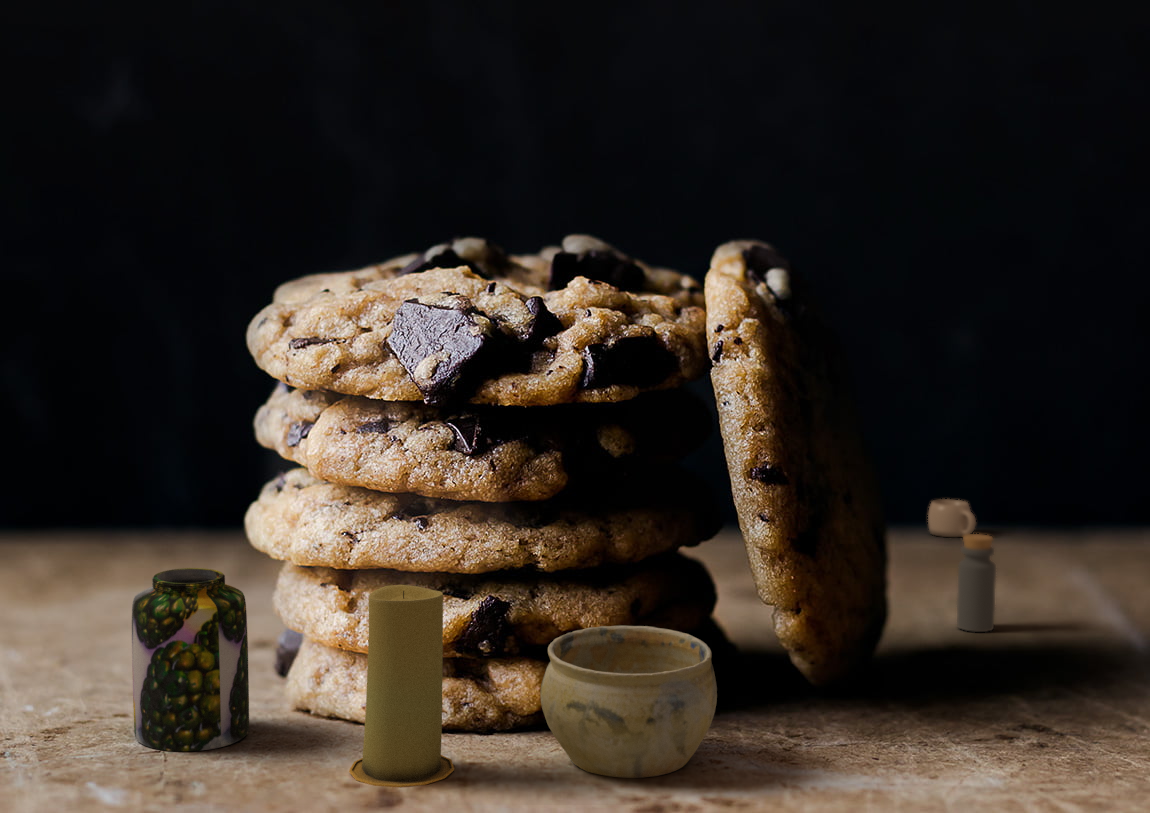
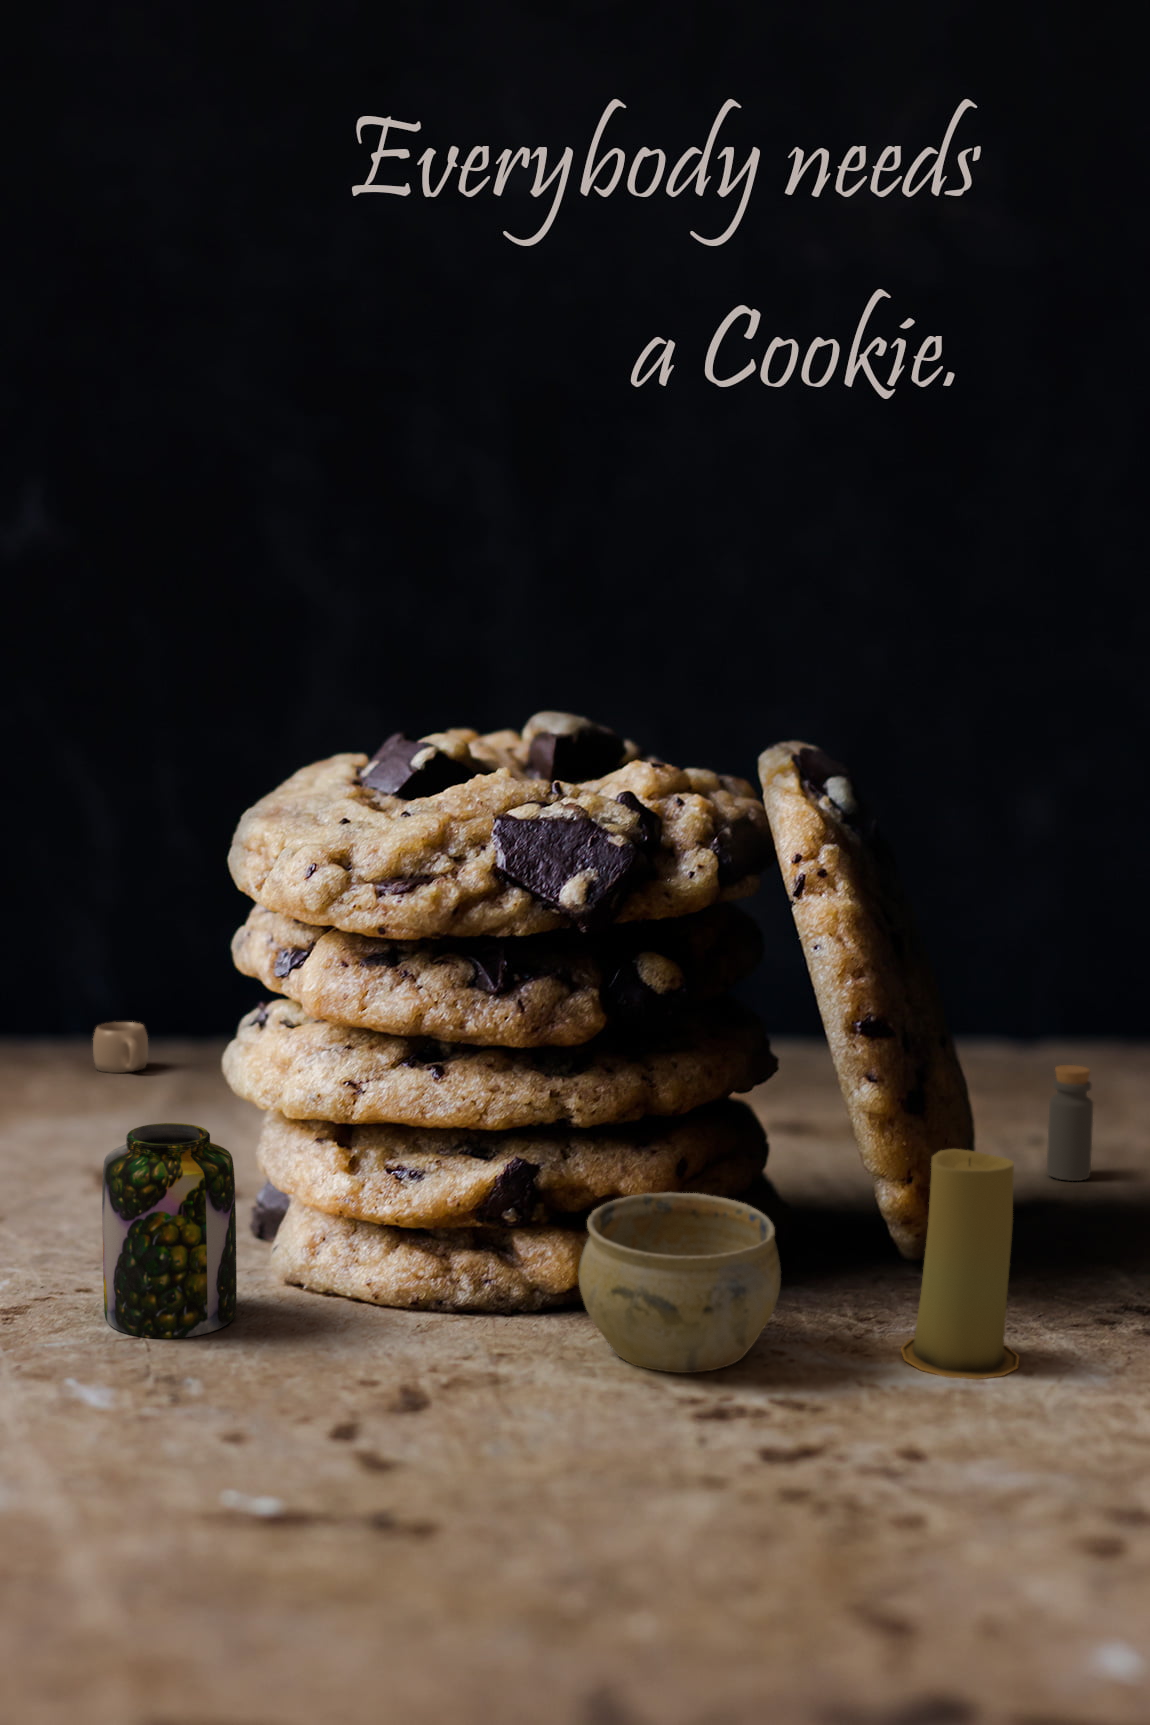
mug: present [928,499,976,537] -> present [93,1022,148,1073]
candle: present [349,585,454,787] -> present [901,1149,1020,1379]

